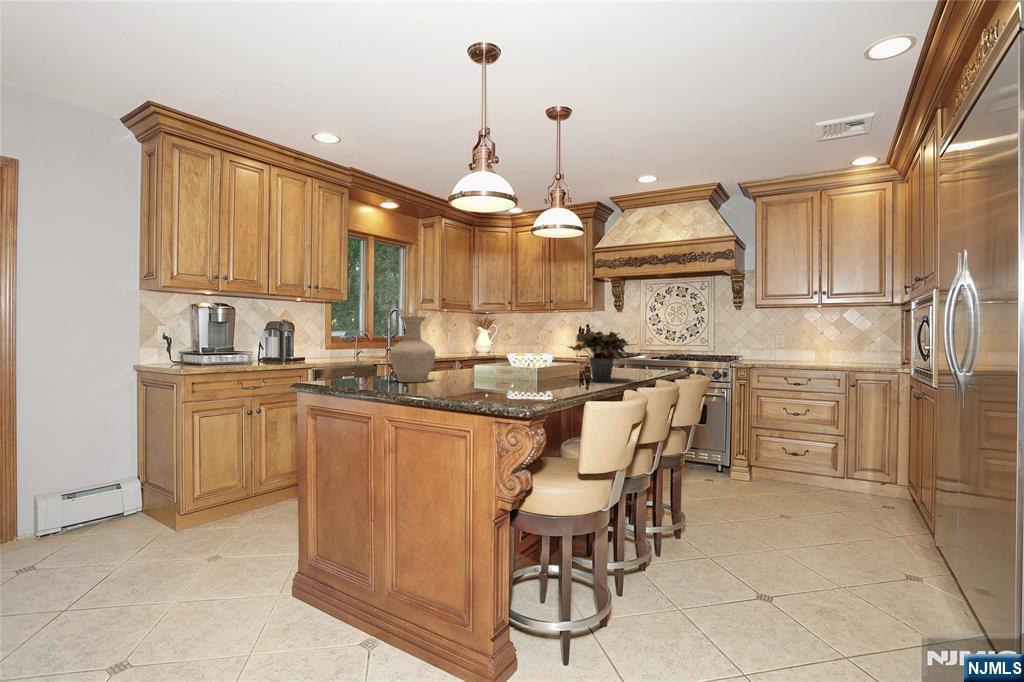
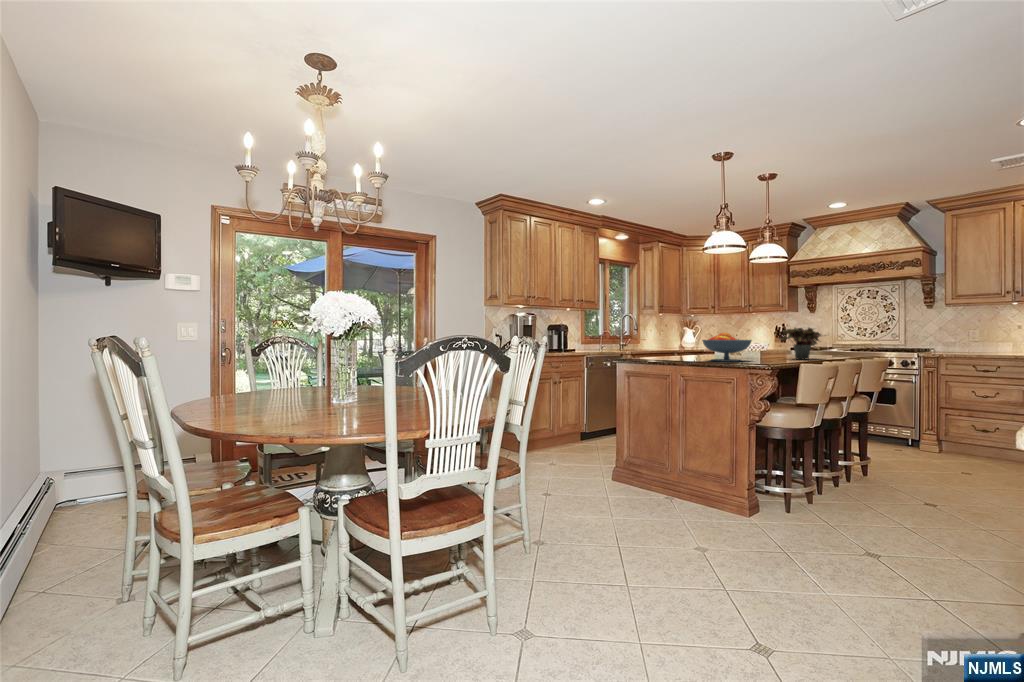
vase: present [390,316,435,382] -> none [658,320,687,360]
fruit bowl: none [450,338,527,389] -> present [702,333,752,362]

